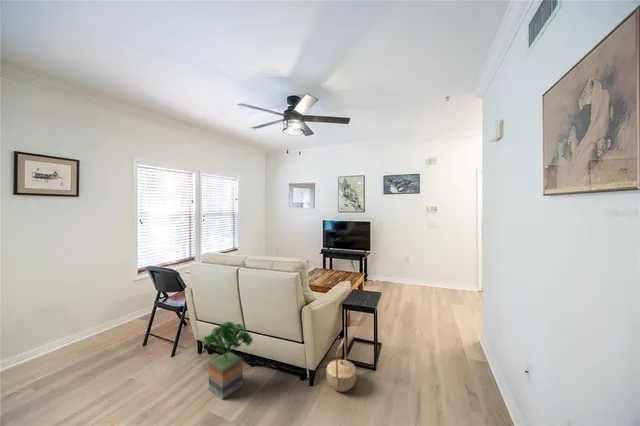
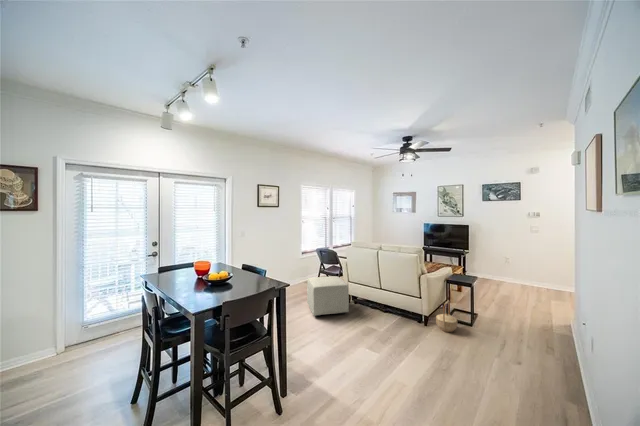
ottoman: none [102,312,186,408] -> present [307,276,349,316]
potted tree: present [204,322,253,400] -> none [359,282,388,323]

